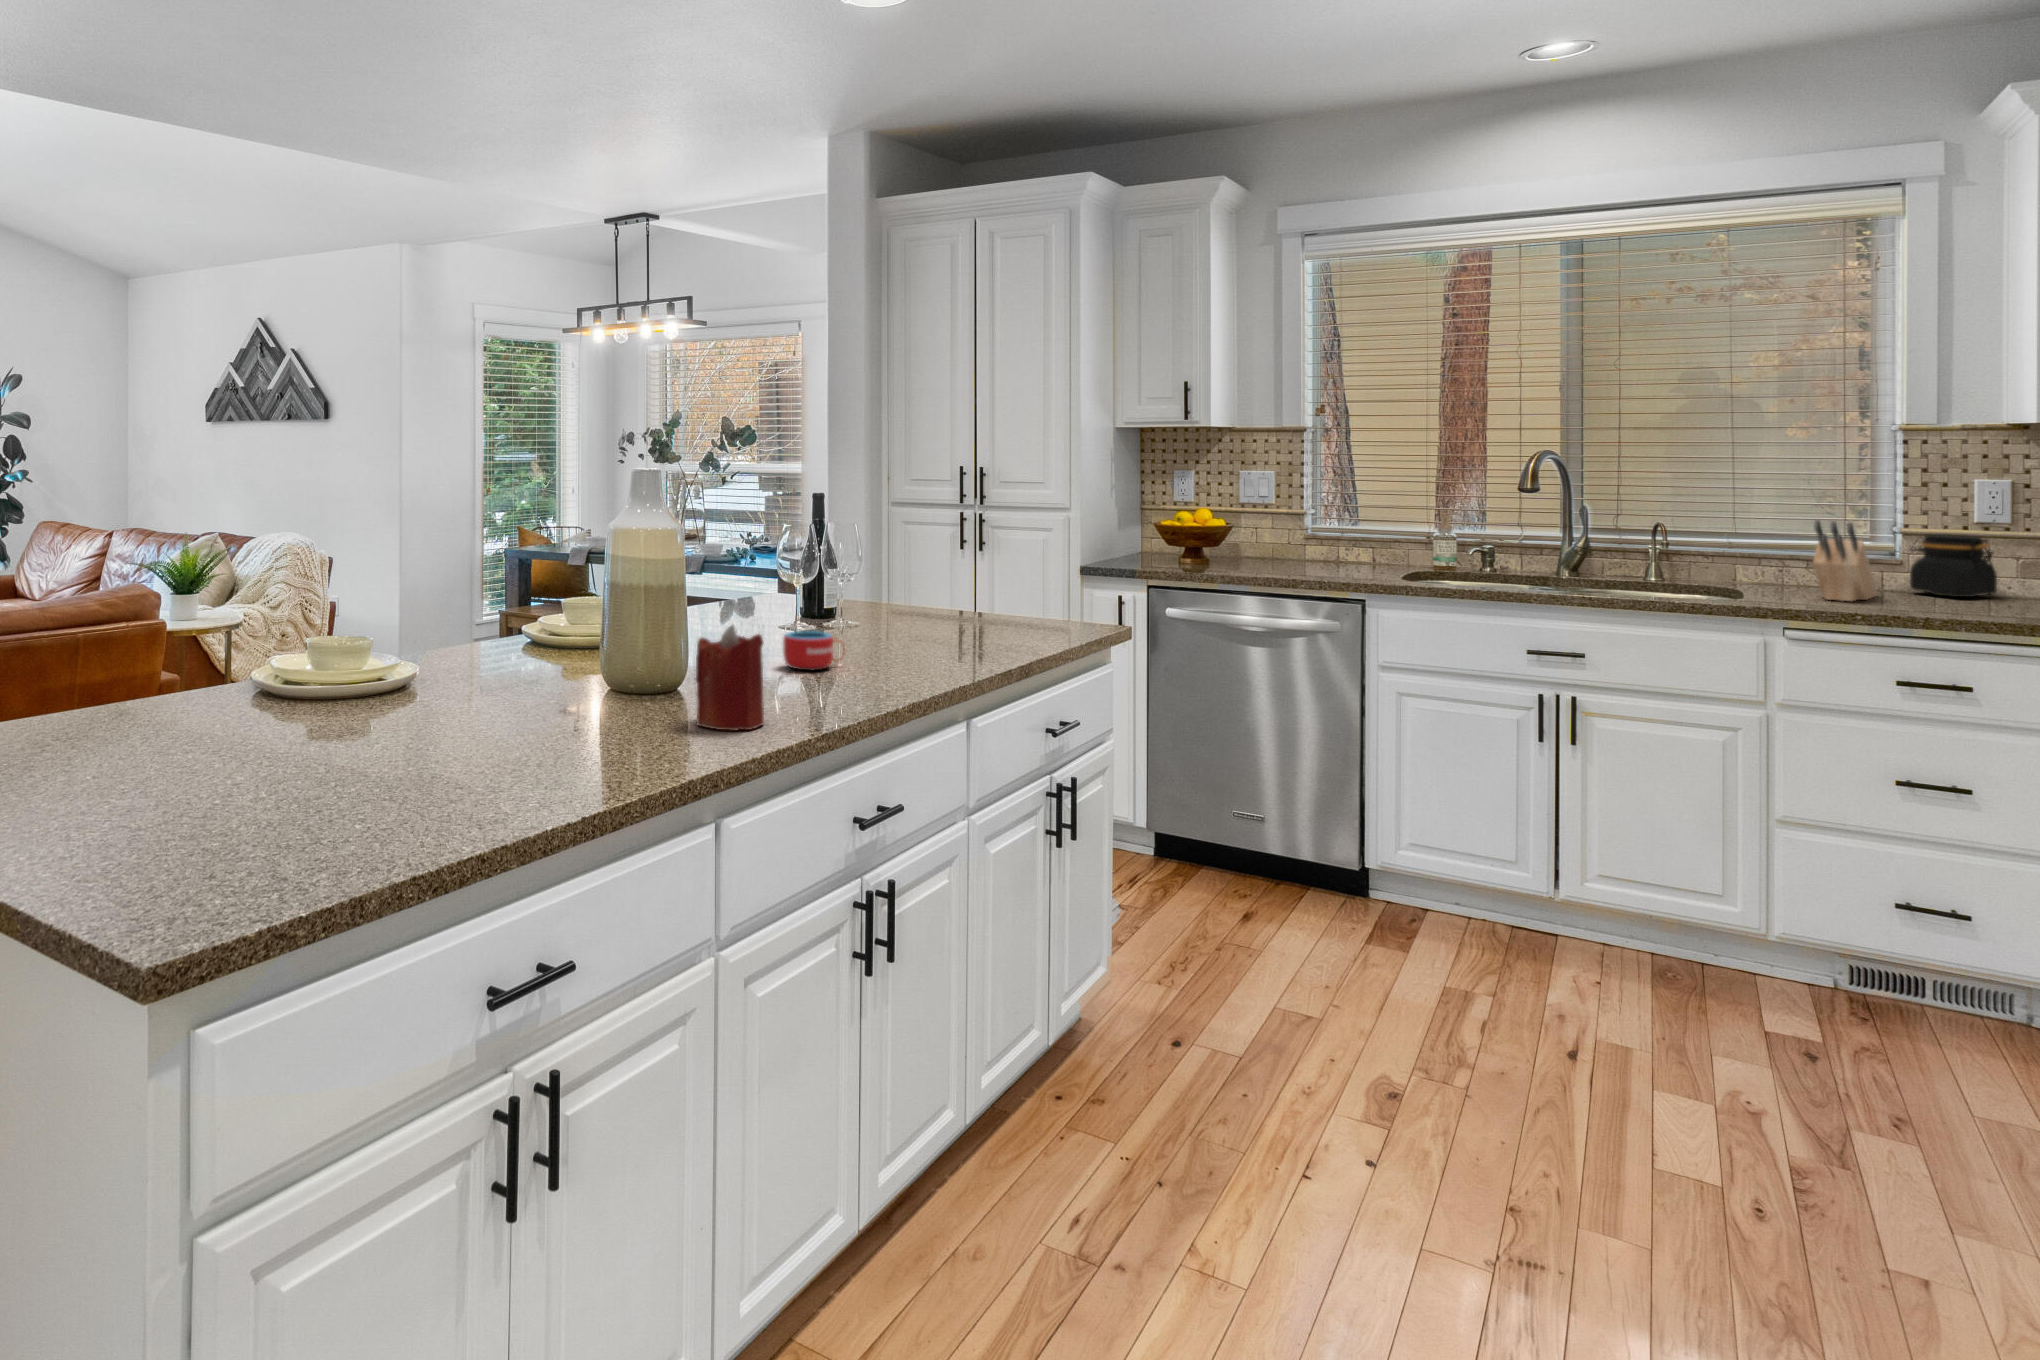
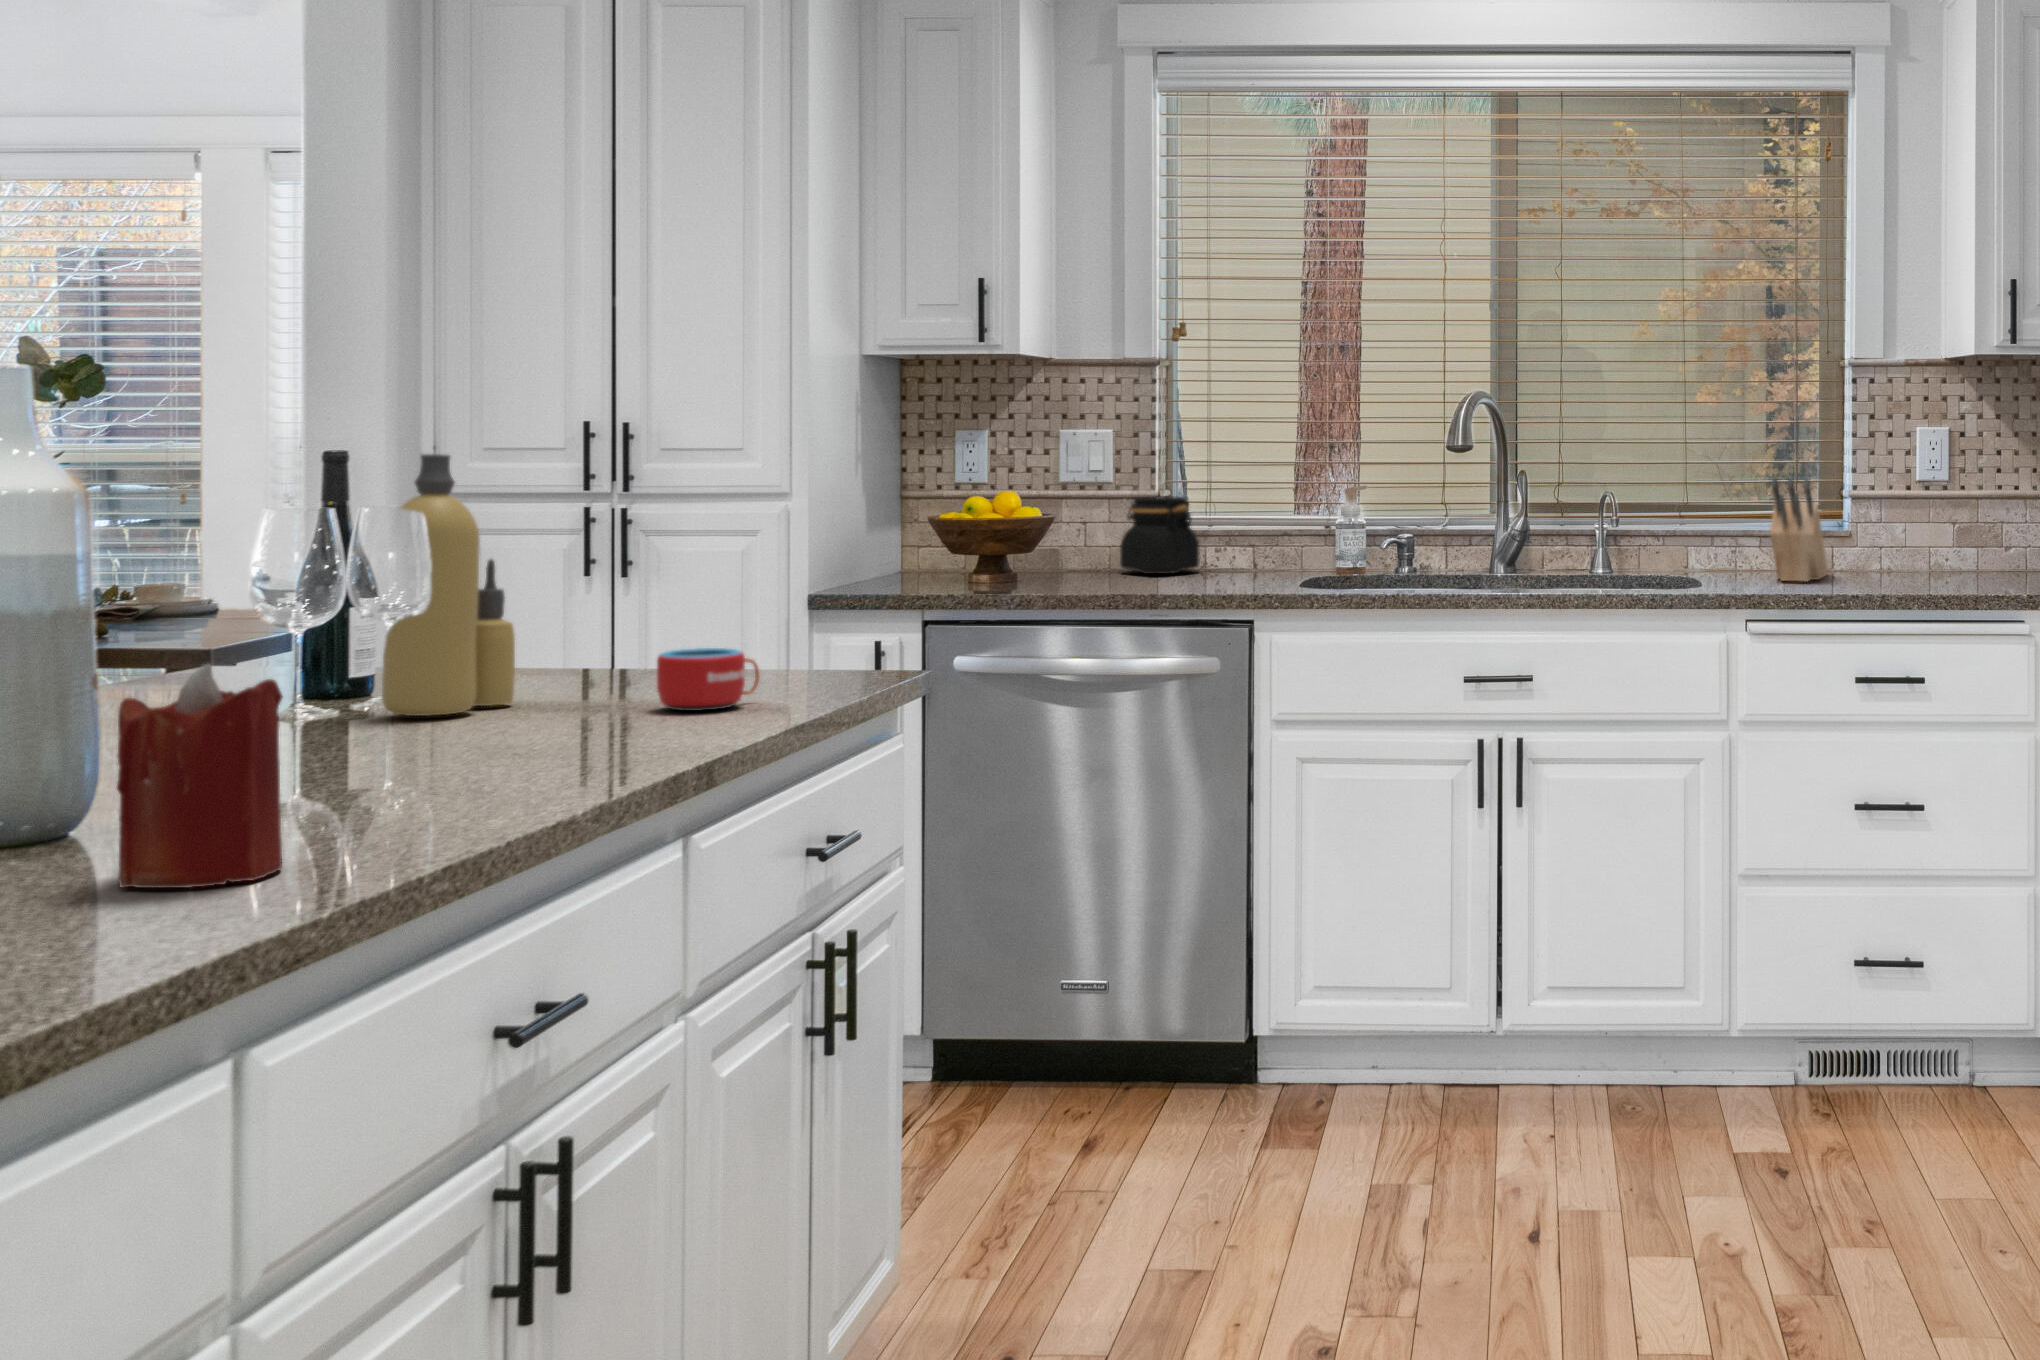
bottle: none [836,503,900,636] -> present [382,454,515,716]
jar: present [1910,534,1997,597] -> present [1120,496,1200,574]
mug: present [783,631,844,670] -> present [657,648,759,711]

